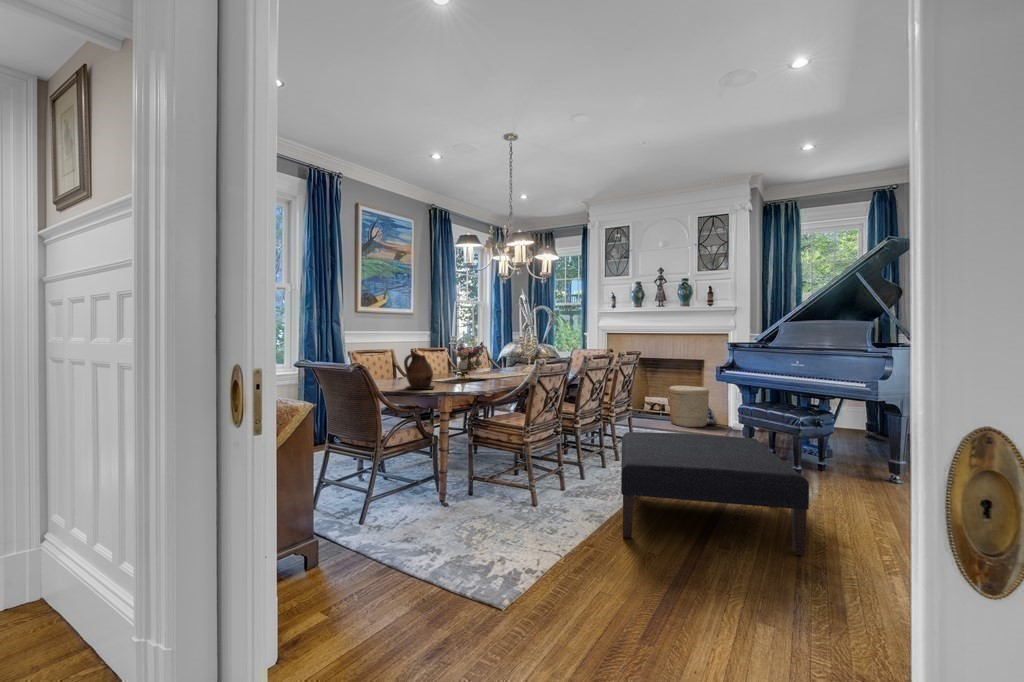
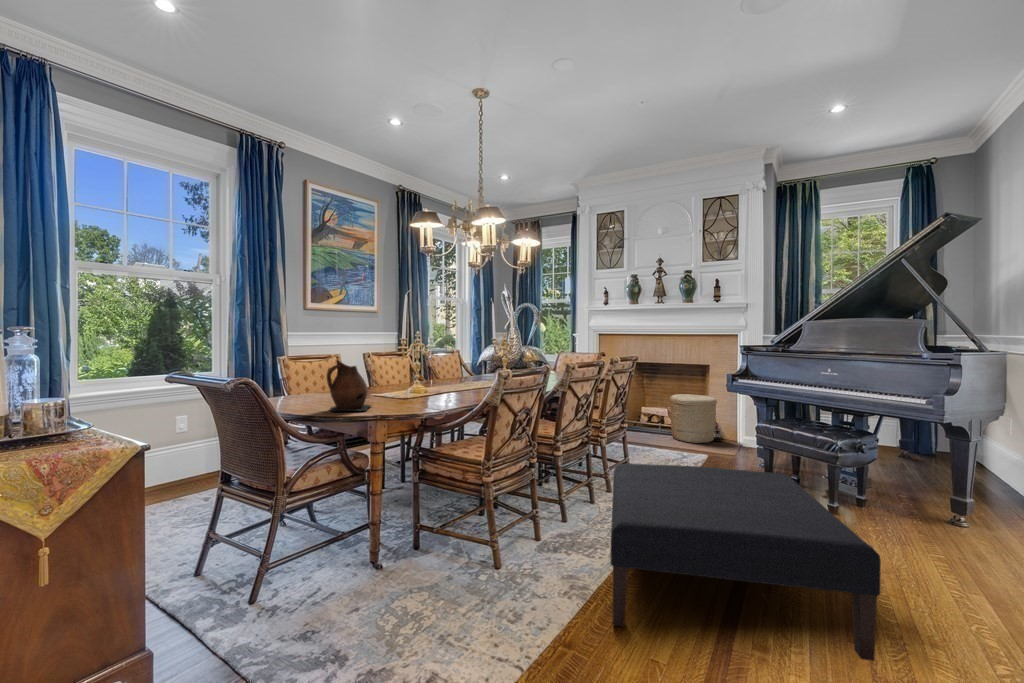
flower arrangement: present [450,342,492,378] -> none [399,345,455,393]

